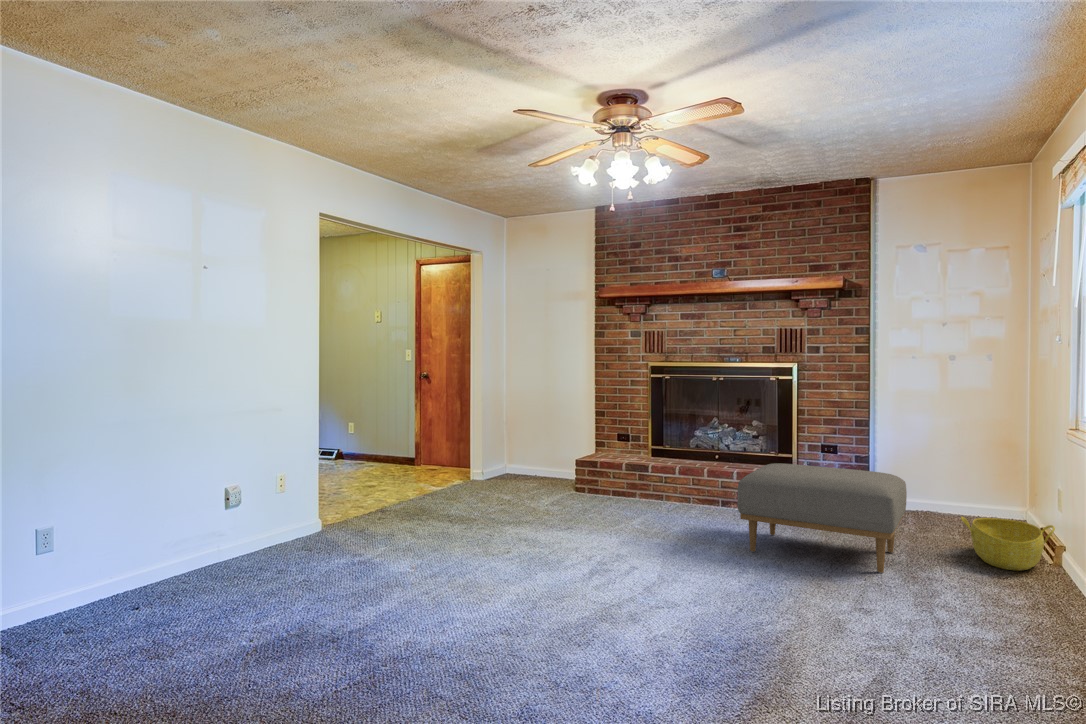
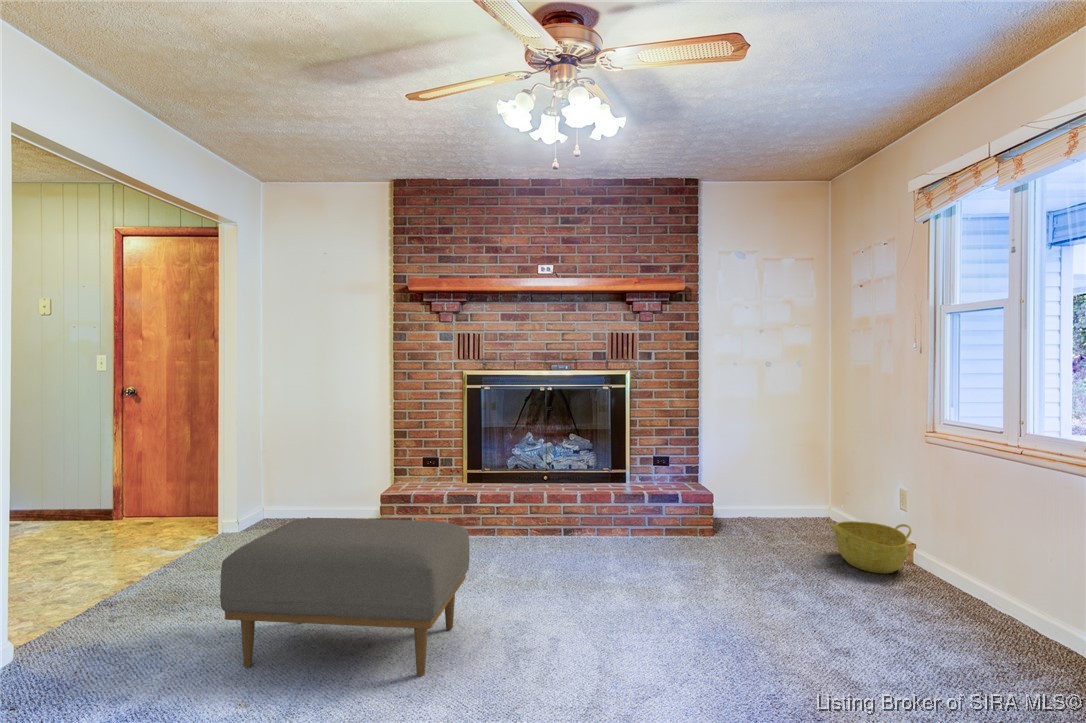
ottoman: present [737,463,907,573] -> present [220,518,470,676]

